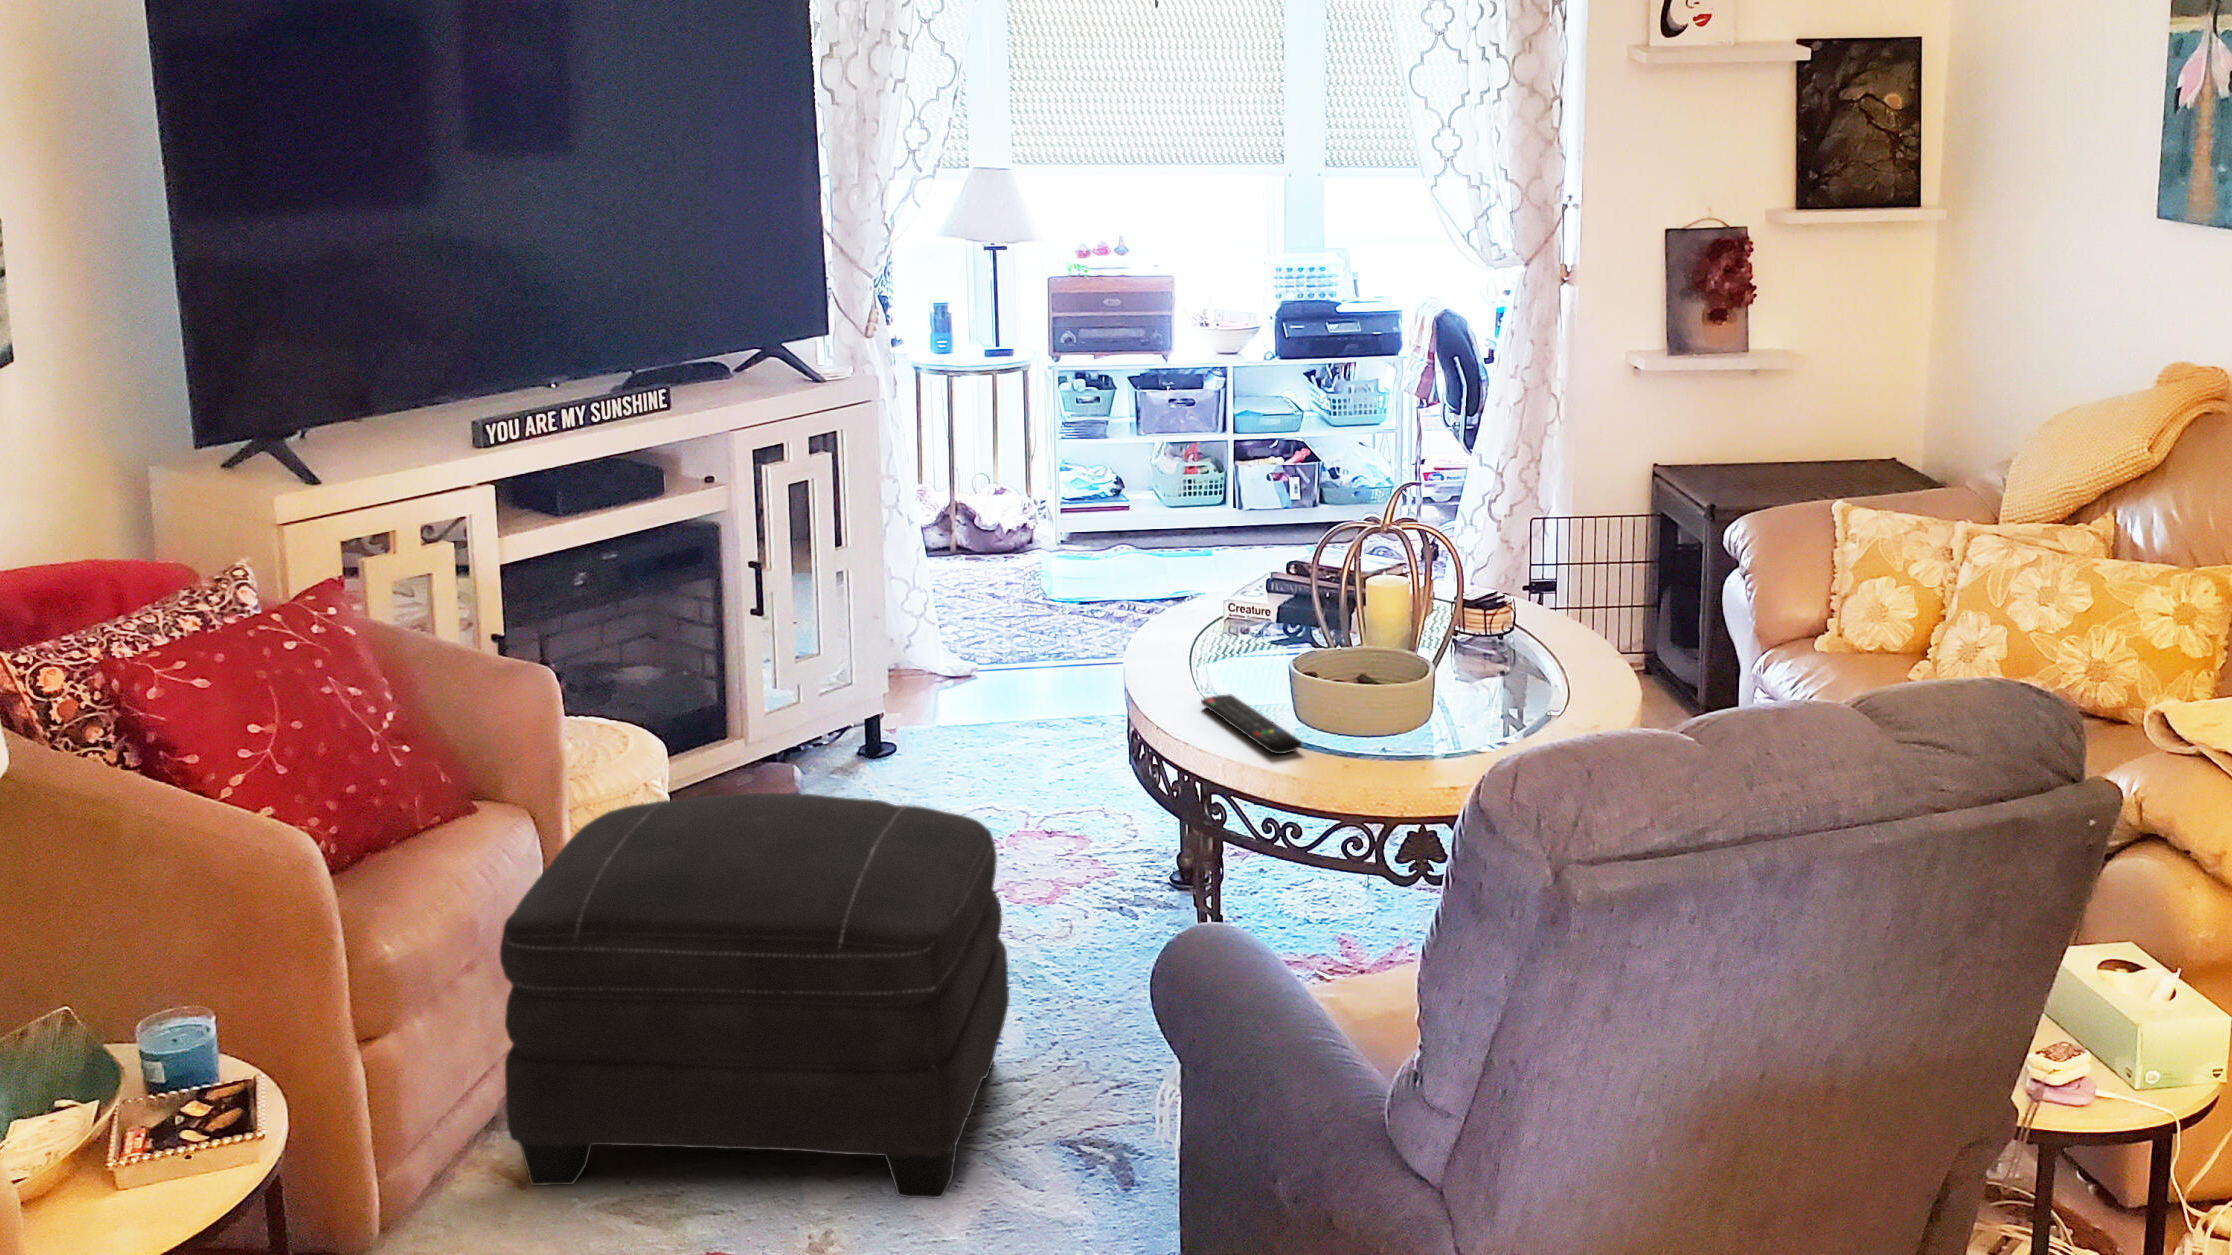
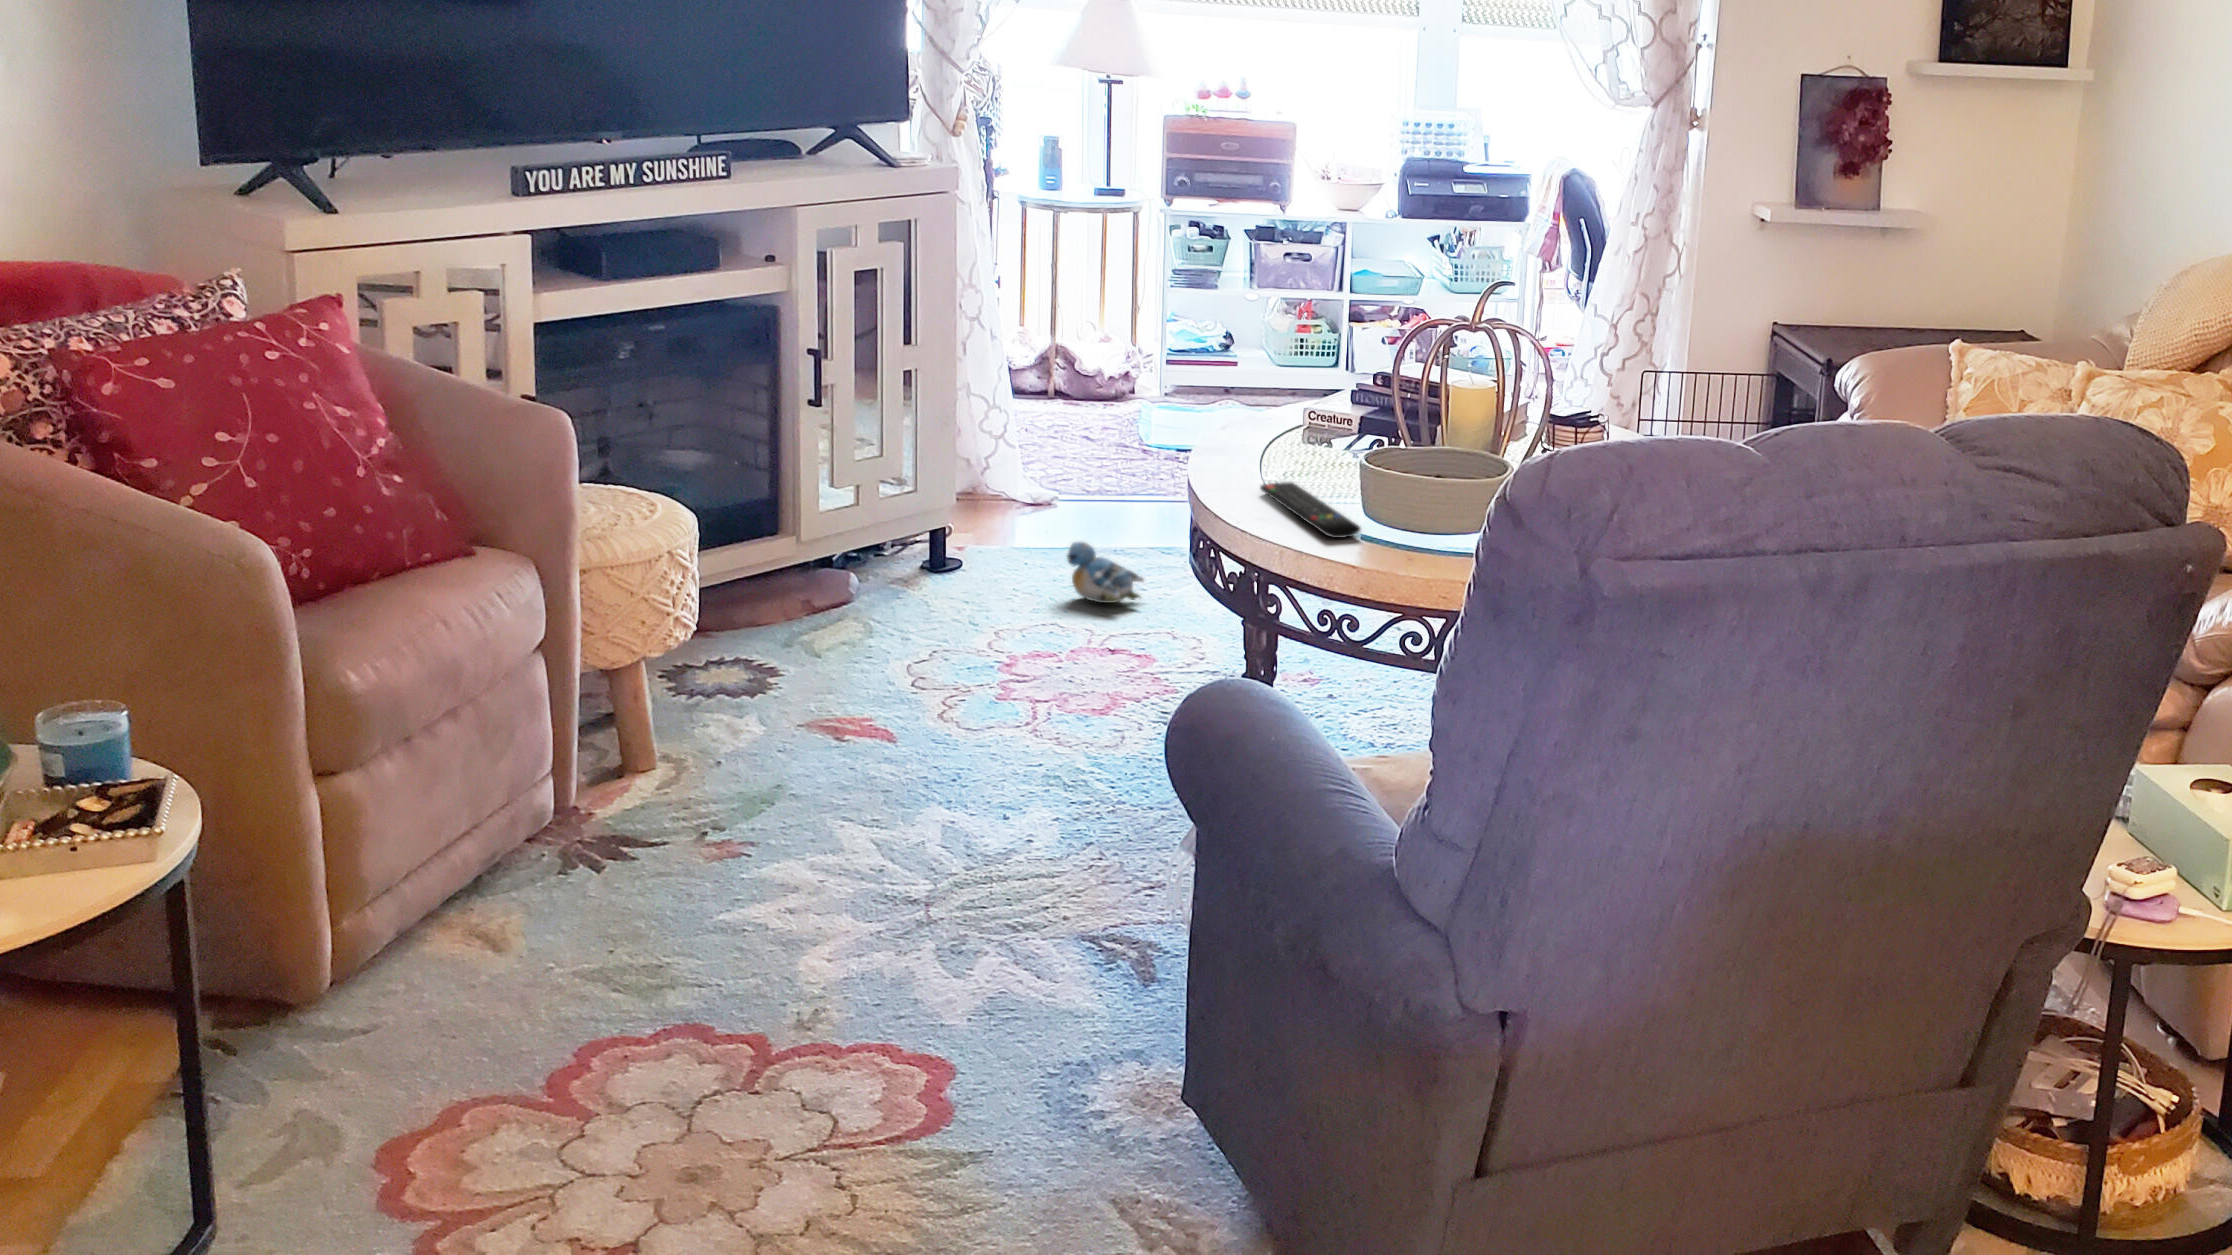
plush toy: none [995,728,1071,787] -> present [1067,542,1144,603]
ottoman: present [500,793,1009,1199] -> none [482,557,1042,982]

